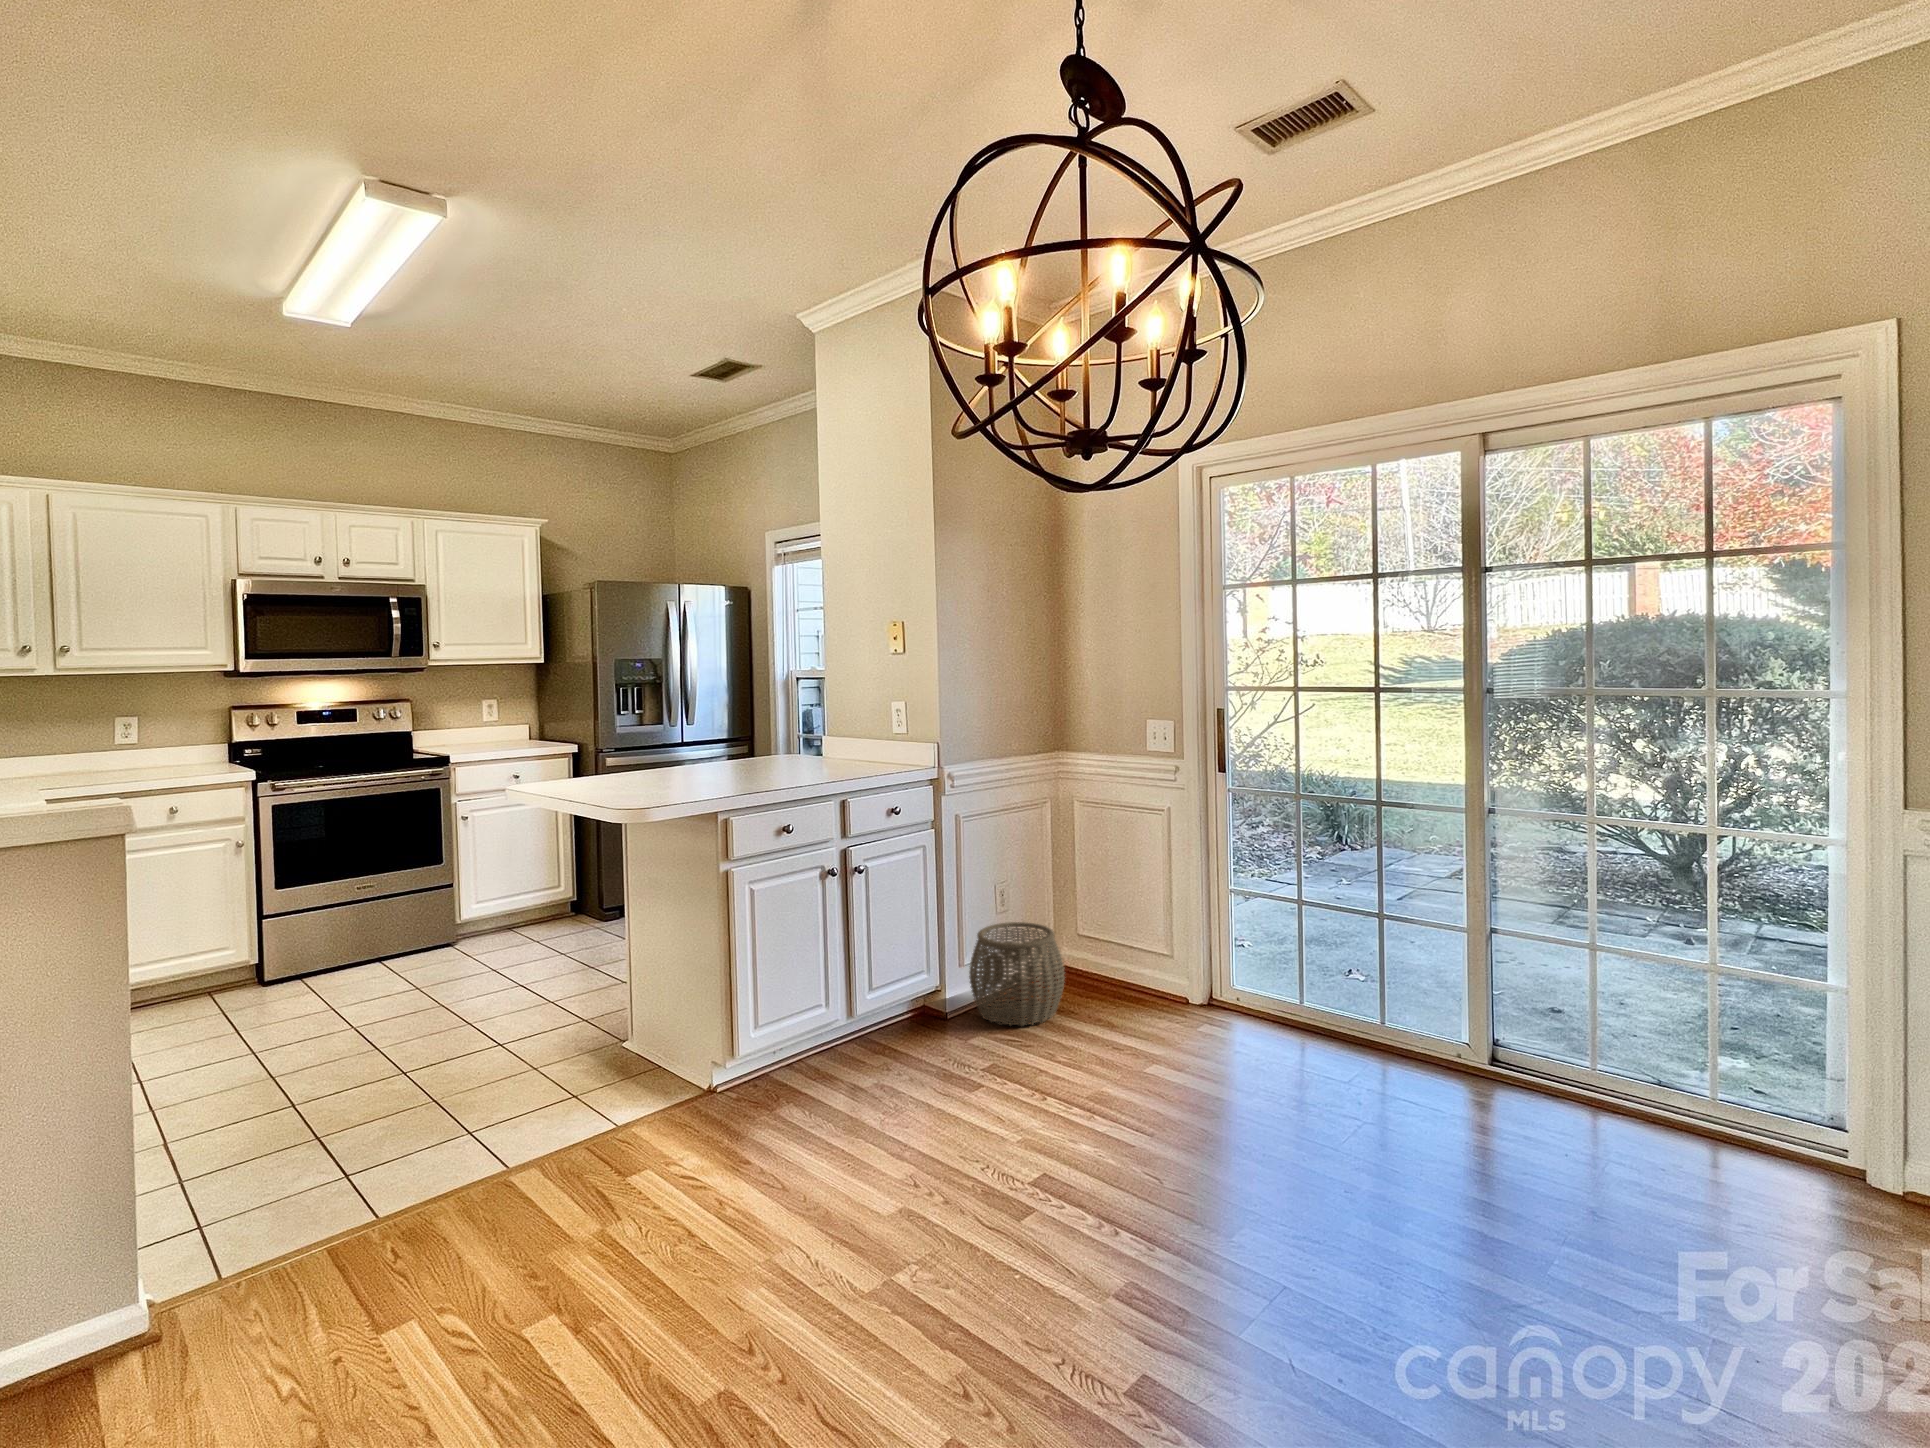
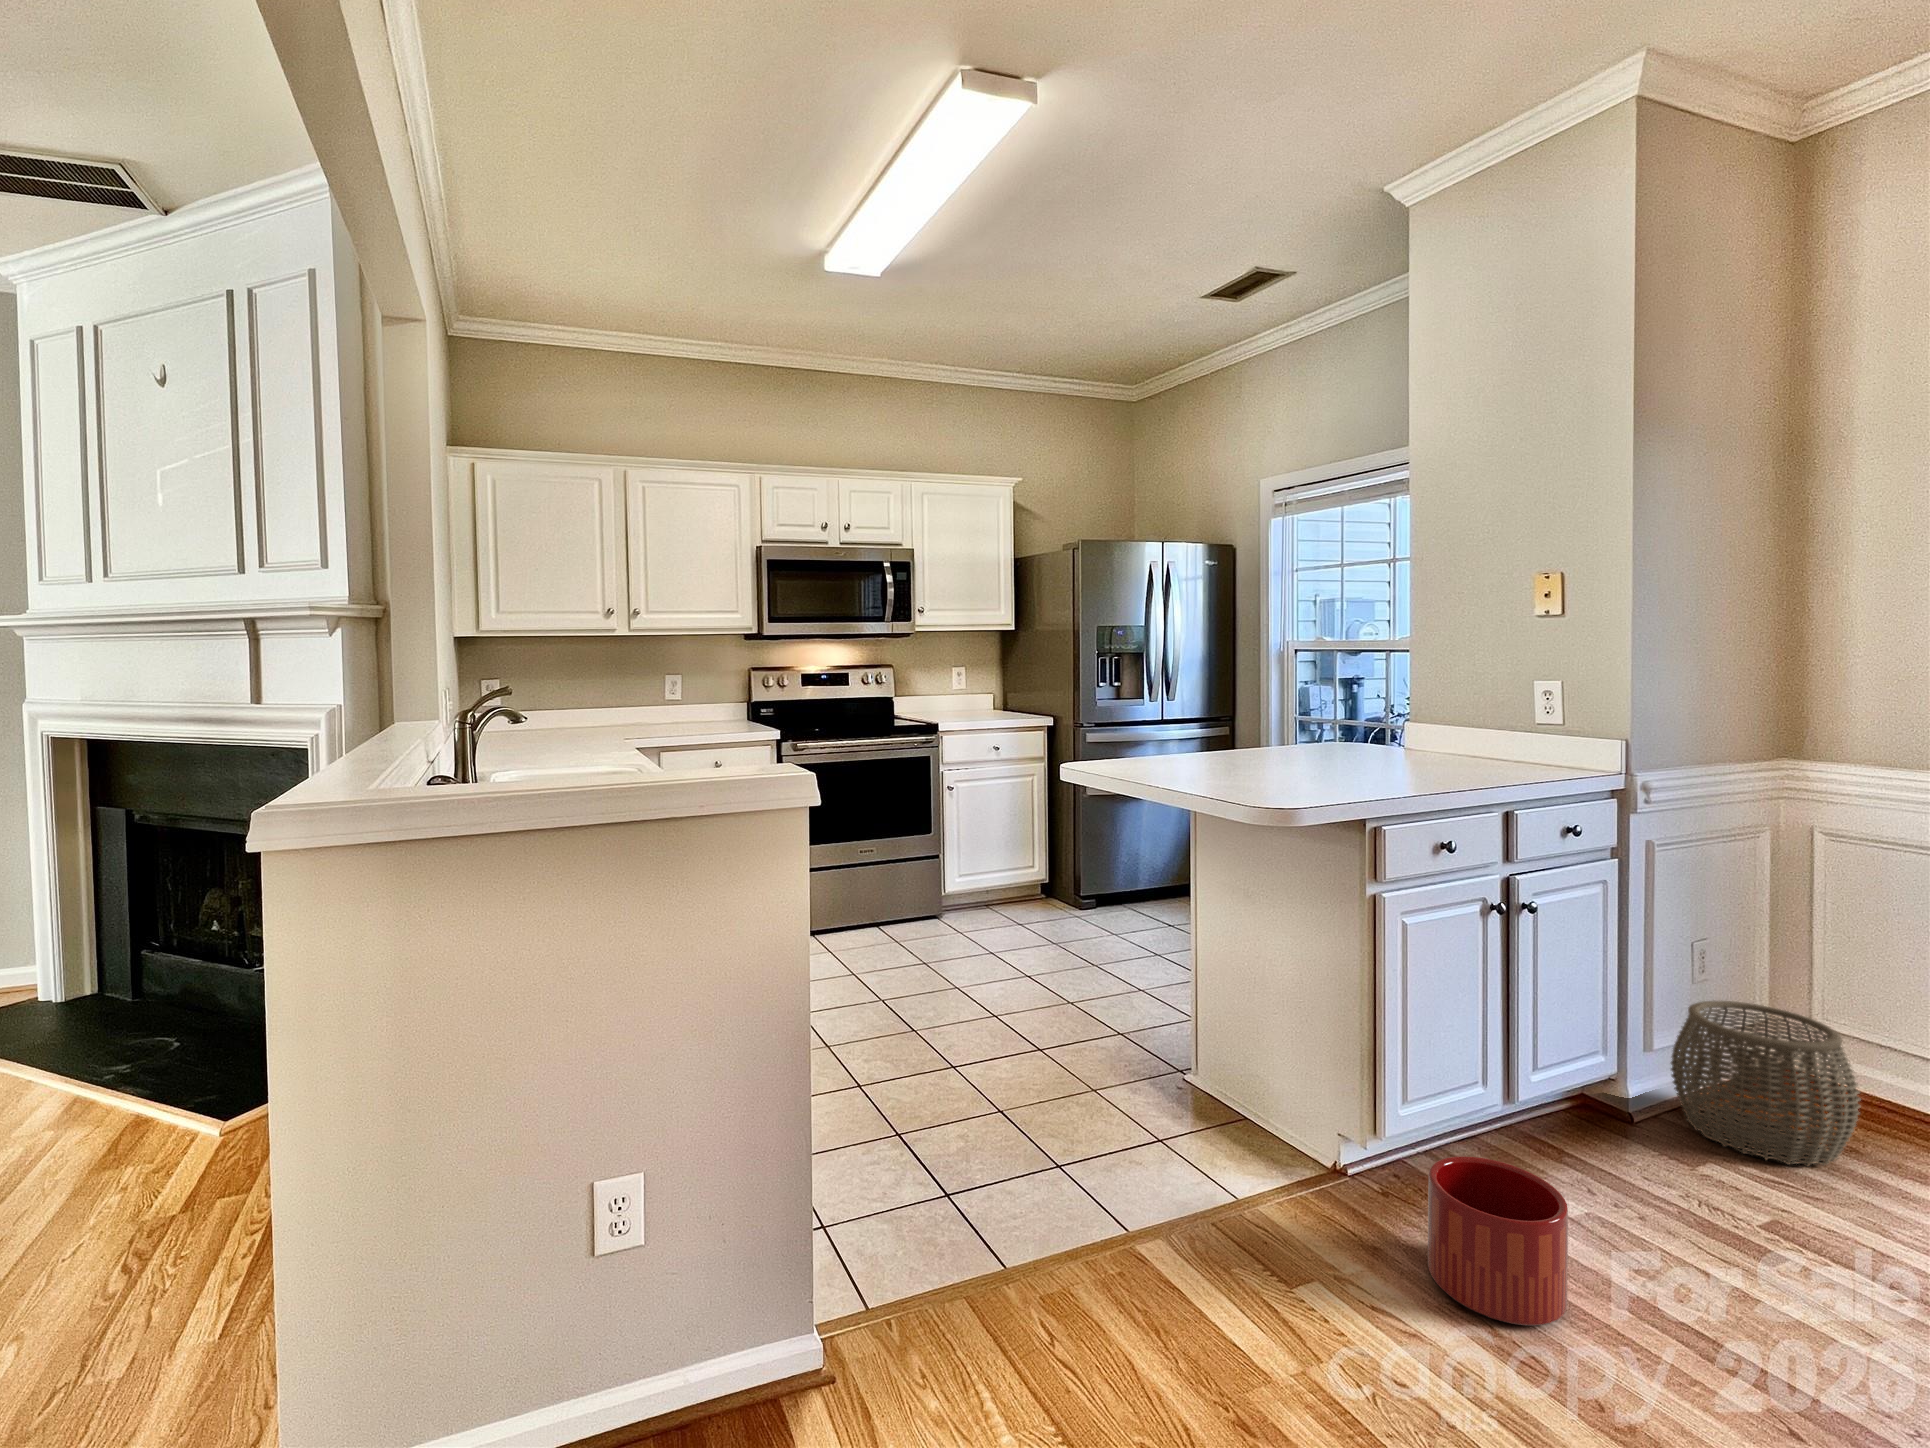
planter: none [733,1053,820,1161] -> present [1428,1156,1568,1326]

